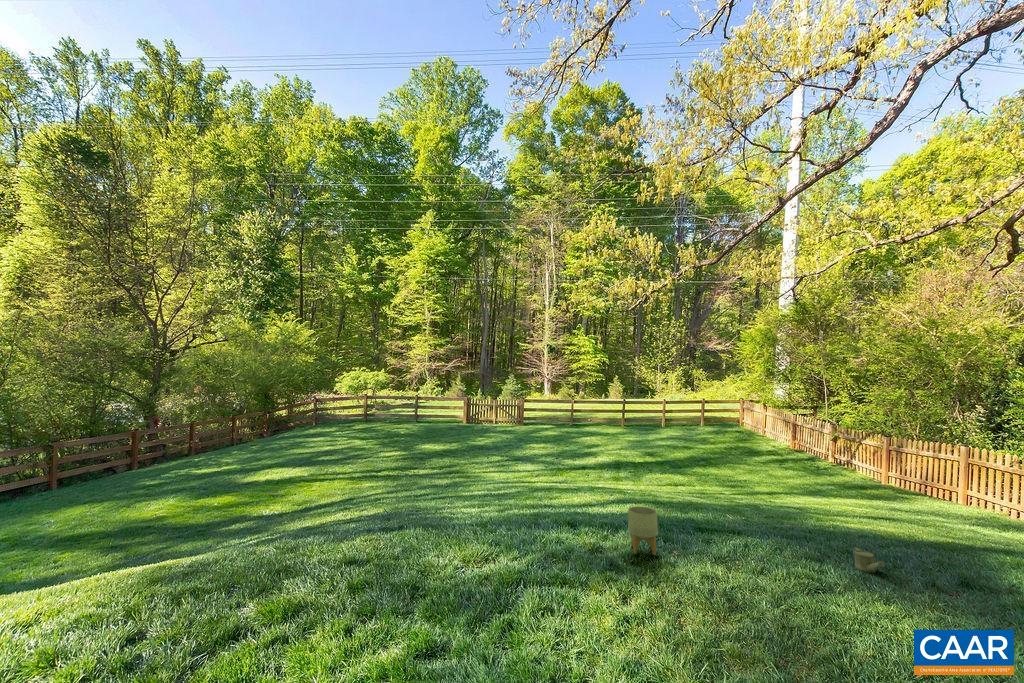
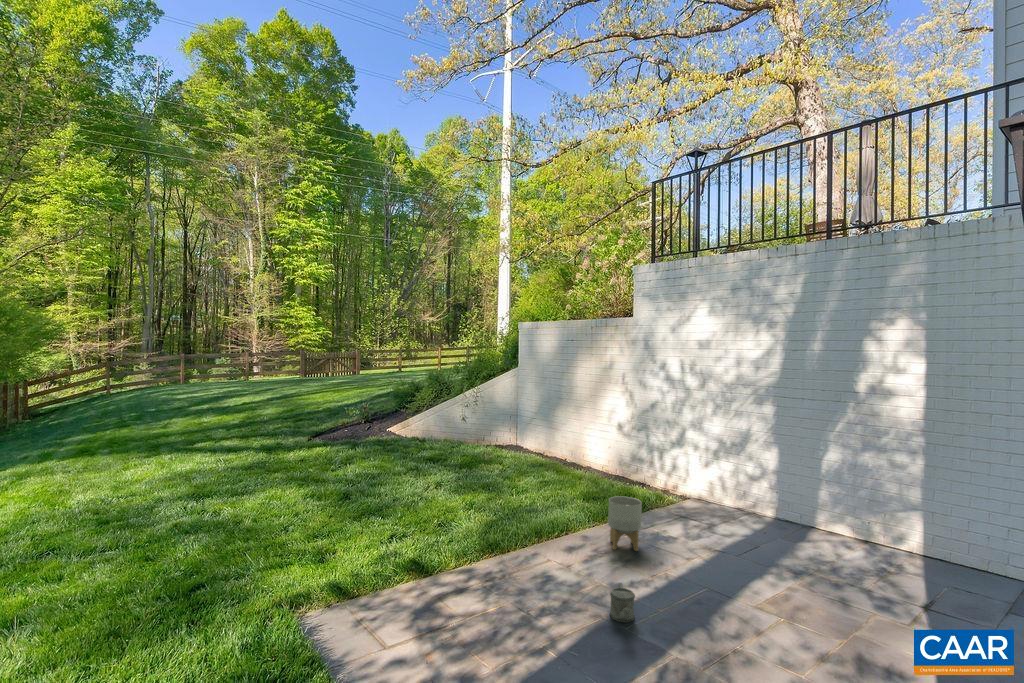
watering can: present [854,547,884,573] -> present [610,583,635,623]

